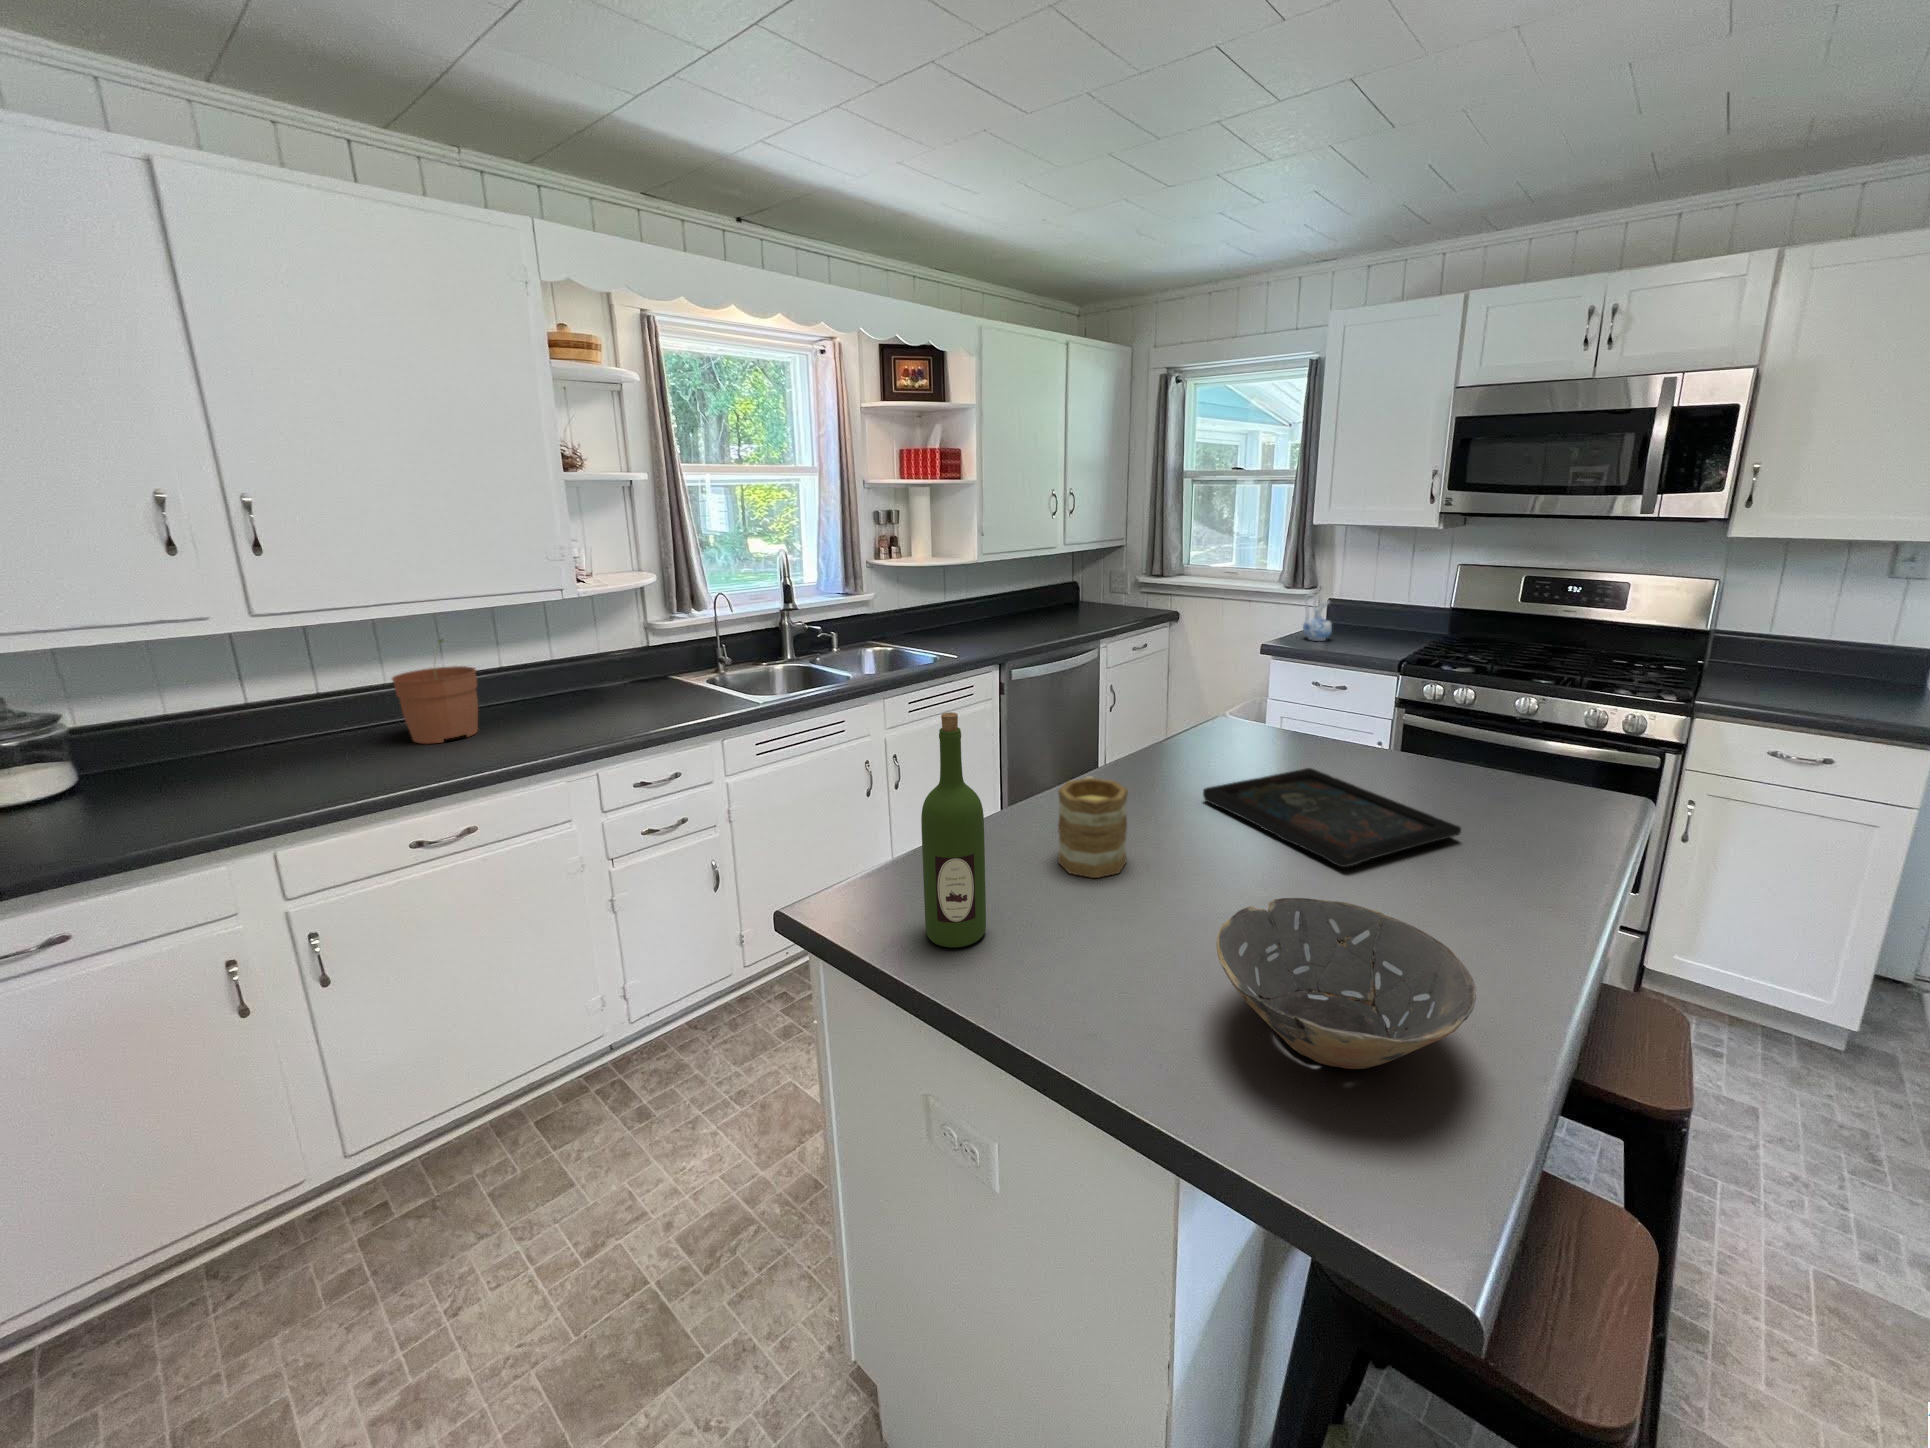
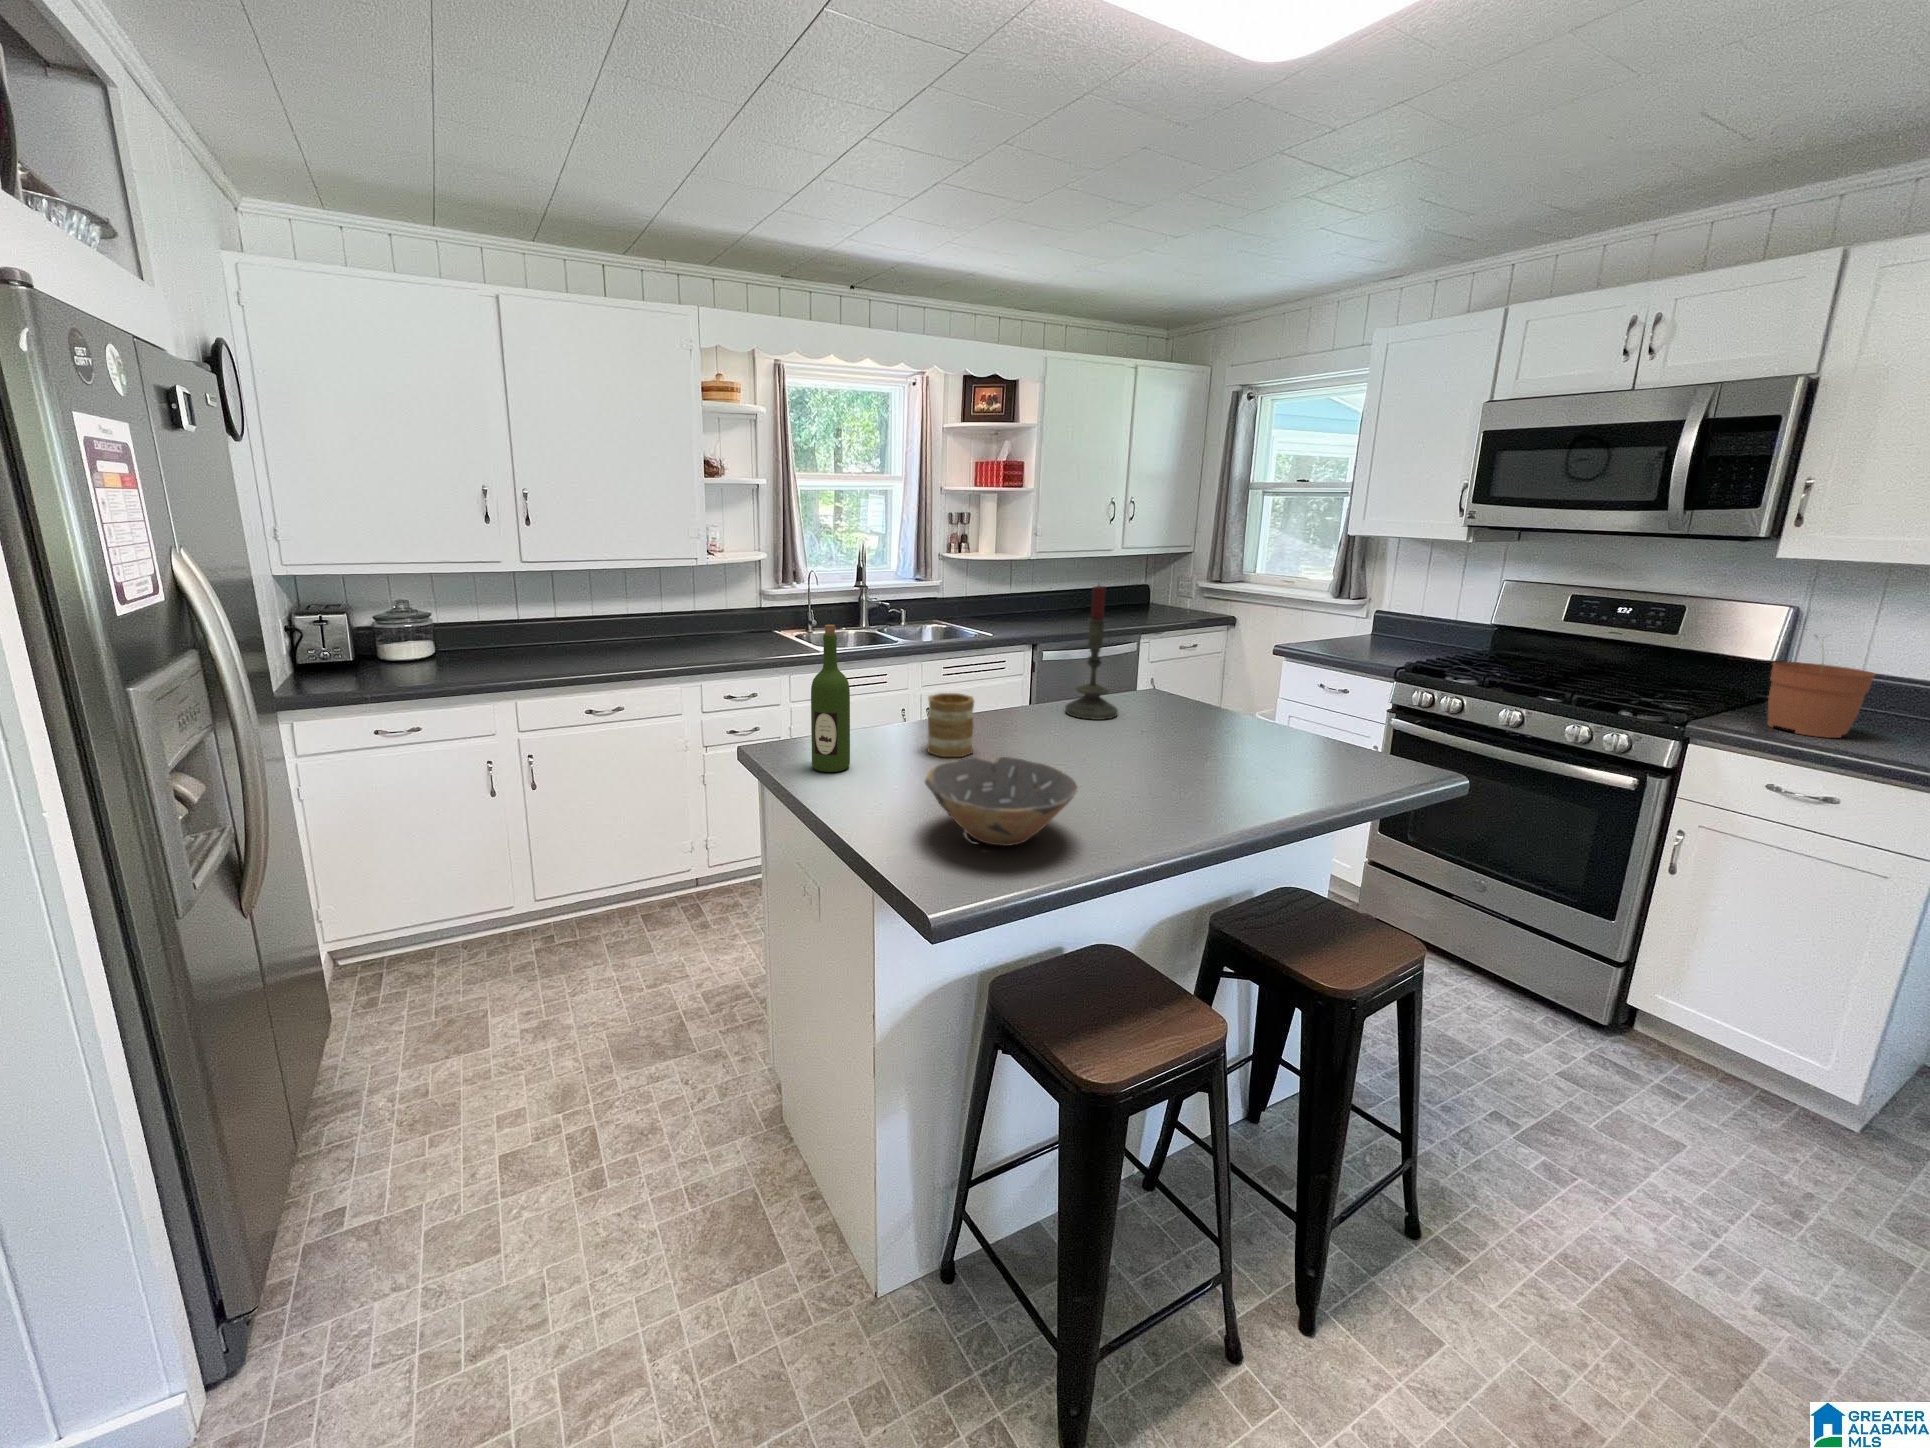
ceramic pitcher: present [1303,594,1332,641] -> none [1322,602,1352,648]
candle: none [1160,601,1226,775] -> present [1065,585,1118,720]
plant pot: present [392,640,478,744] -> present [1767,636,1875,738]
tray: present [1203,768,1461,867] -> none [1069,721,1242,774]

